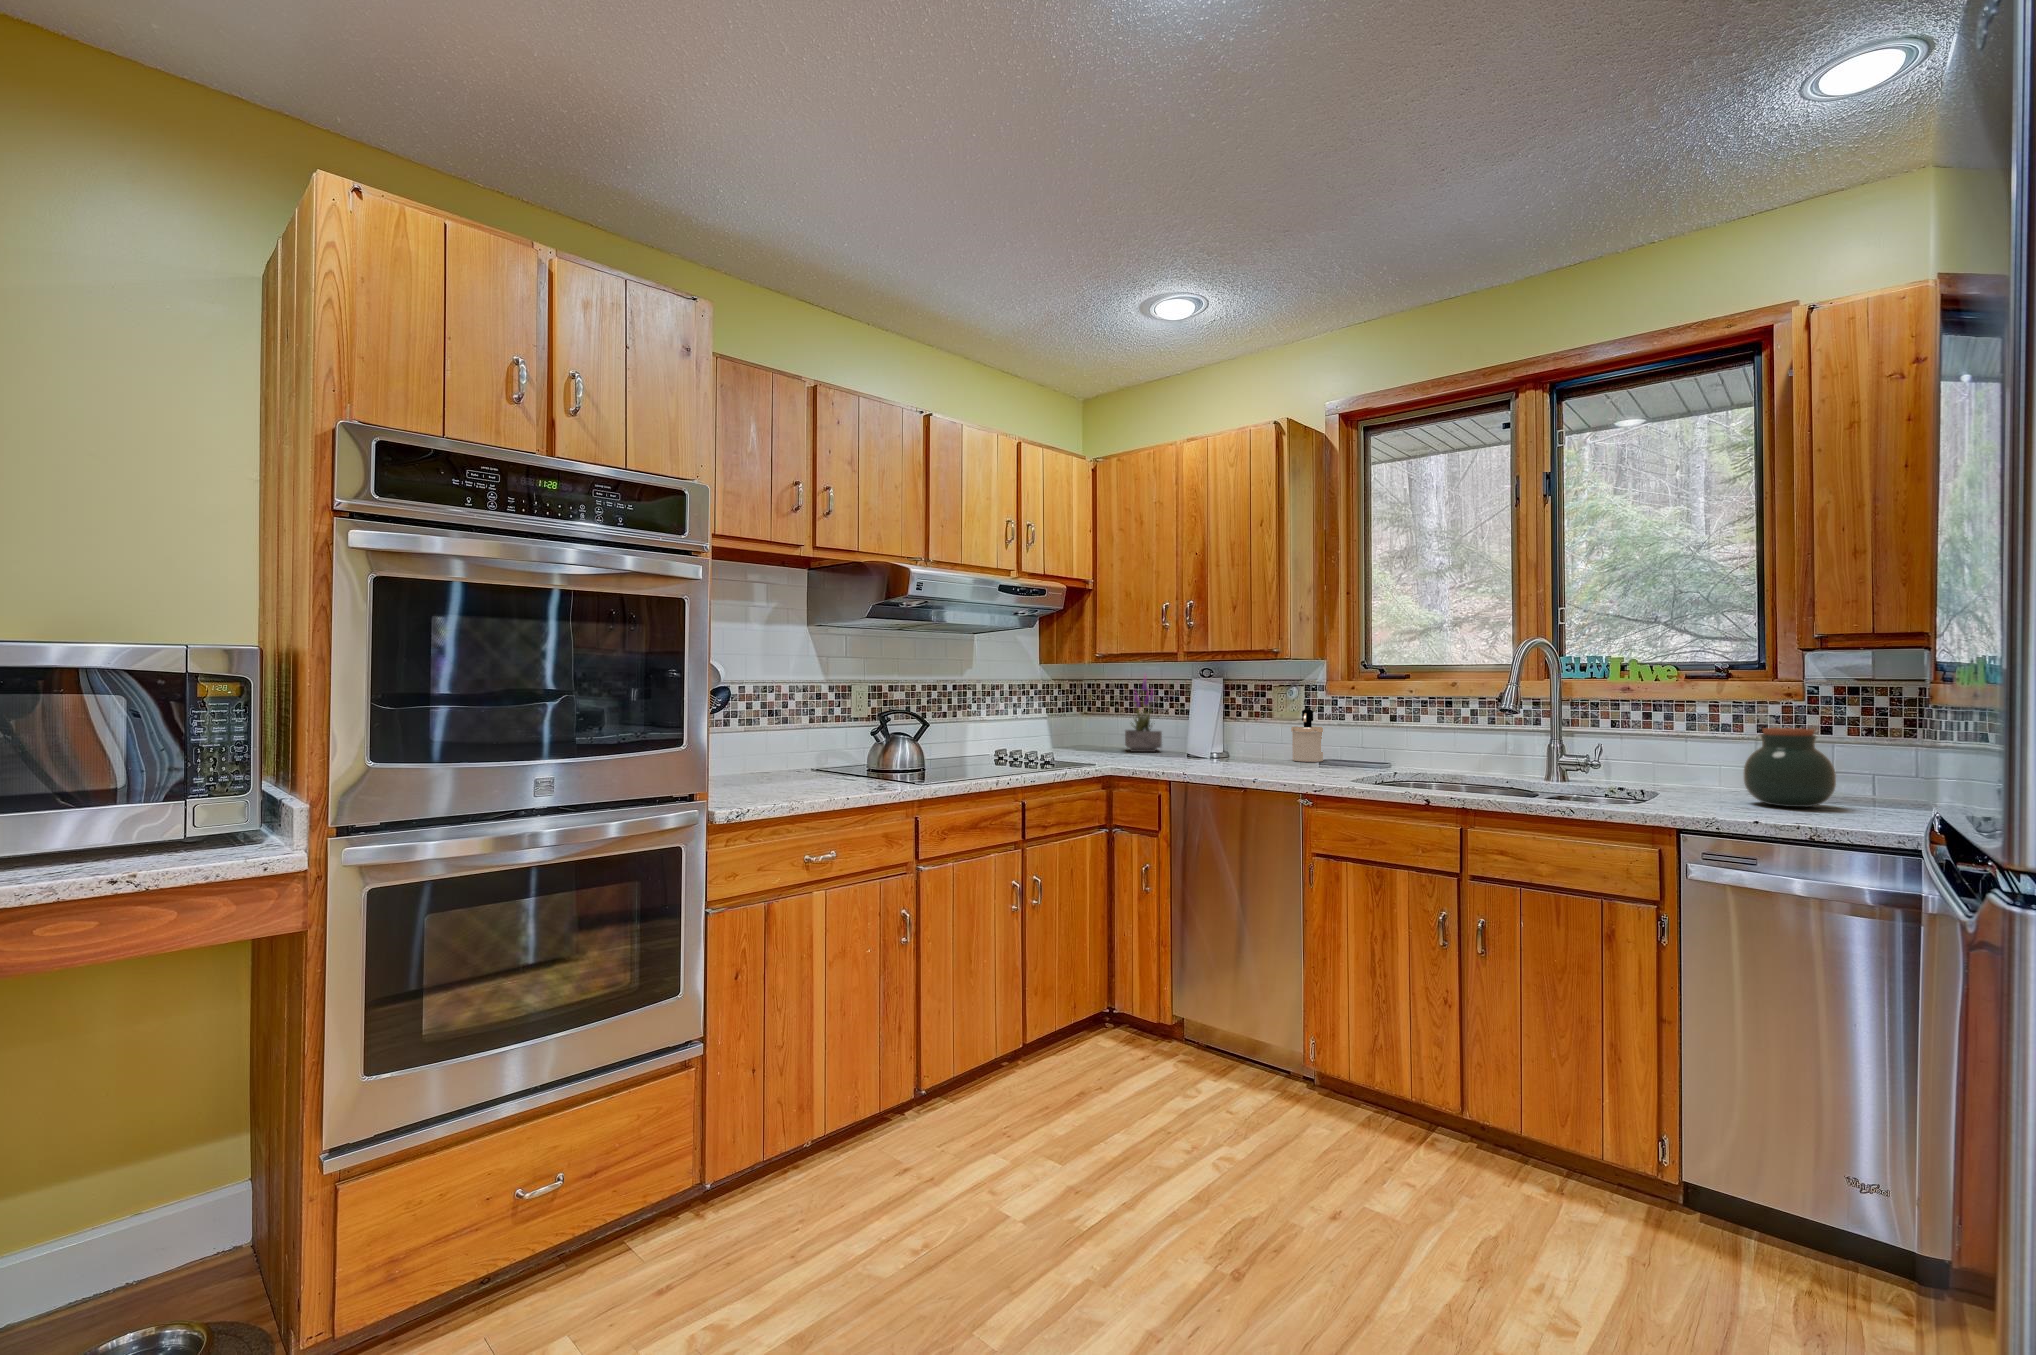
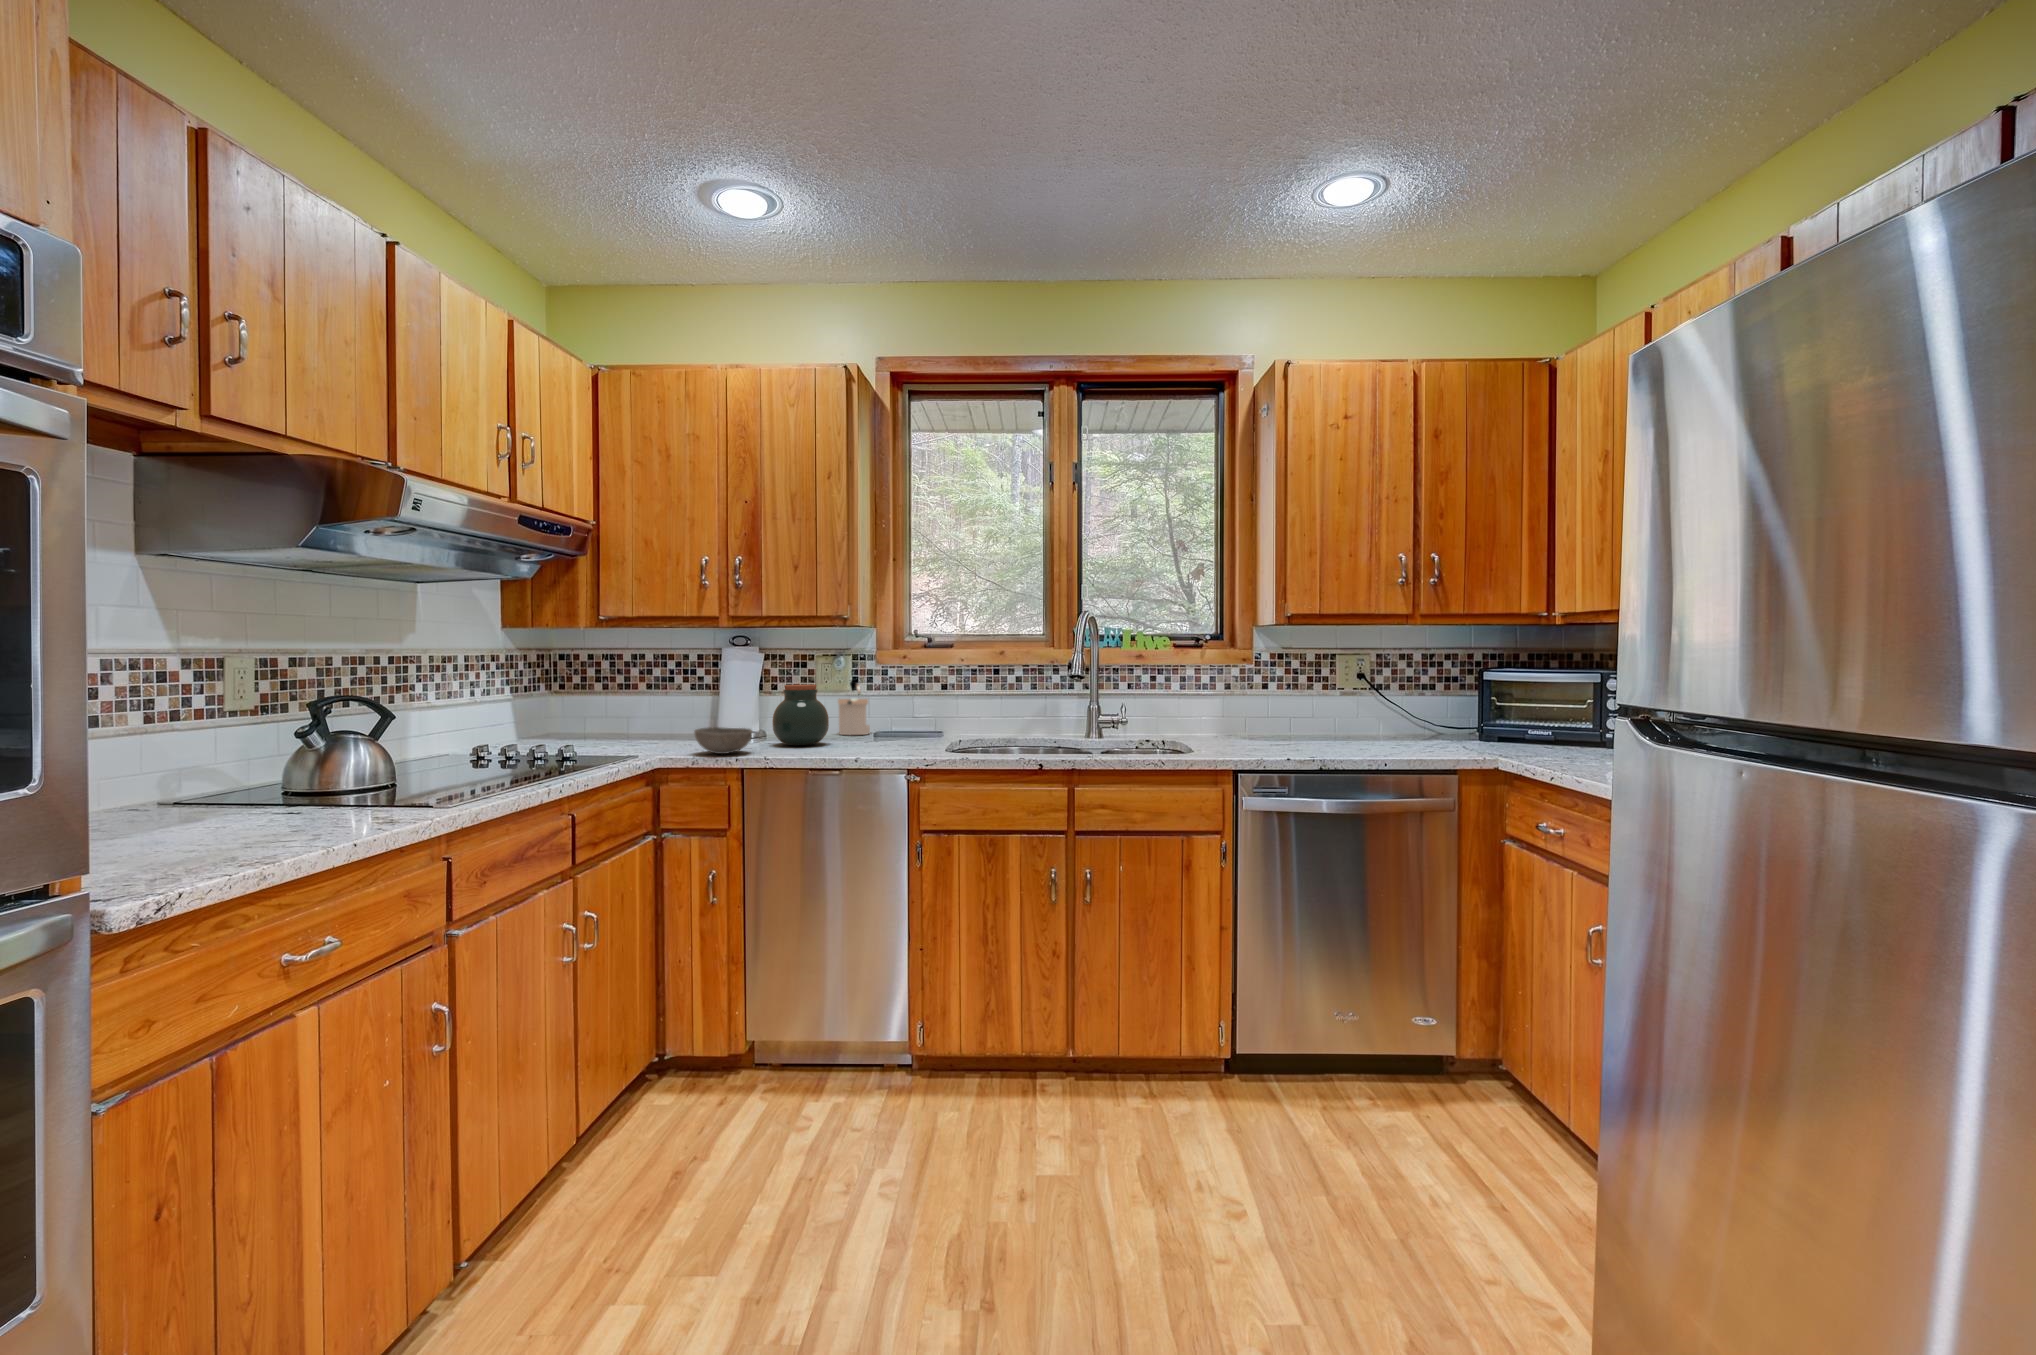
potted plant: present [1125,676,1162,752] -> none [625,639,679,736]
jar: present [1744,728,1836,807] -> present [772,685,829,746]
bowl: none [1140,746,1186,768] -> present [694,727,753,754]

